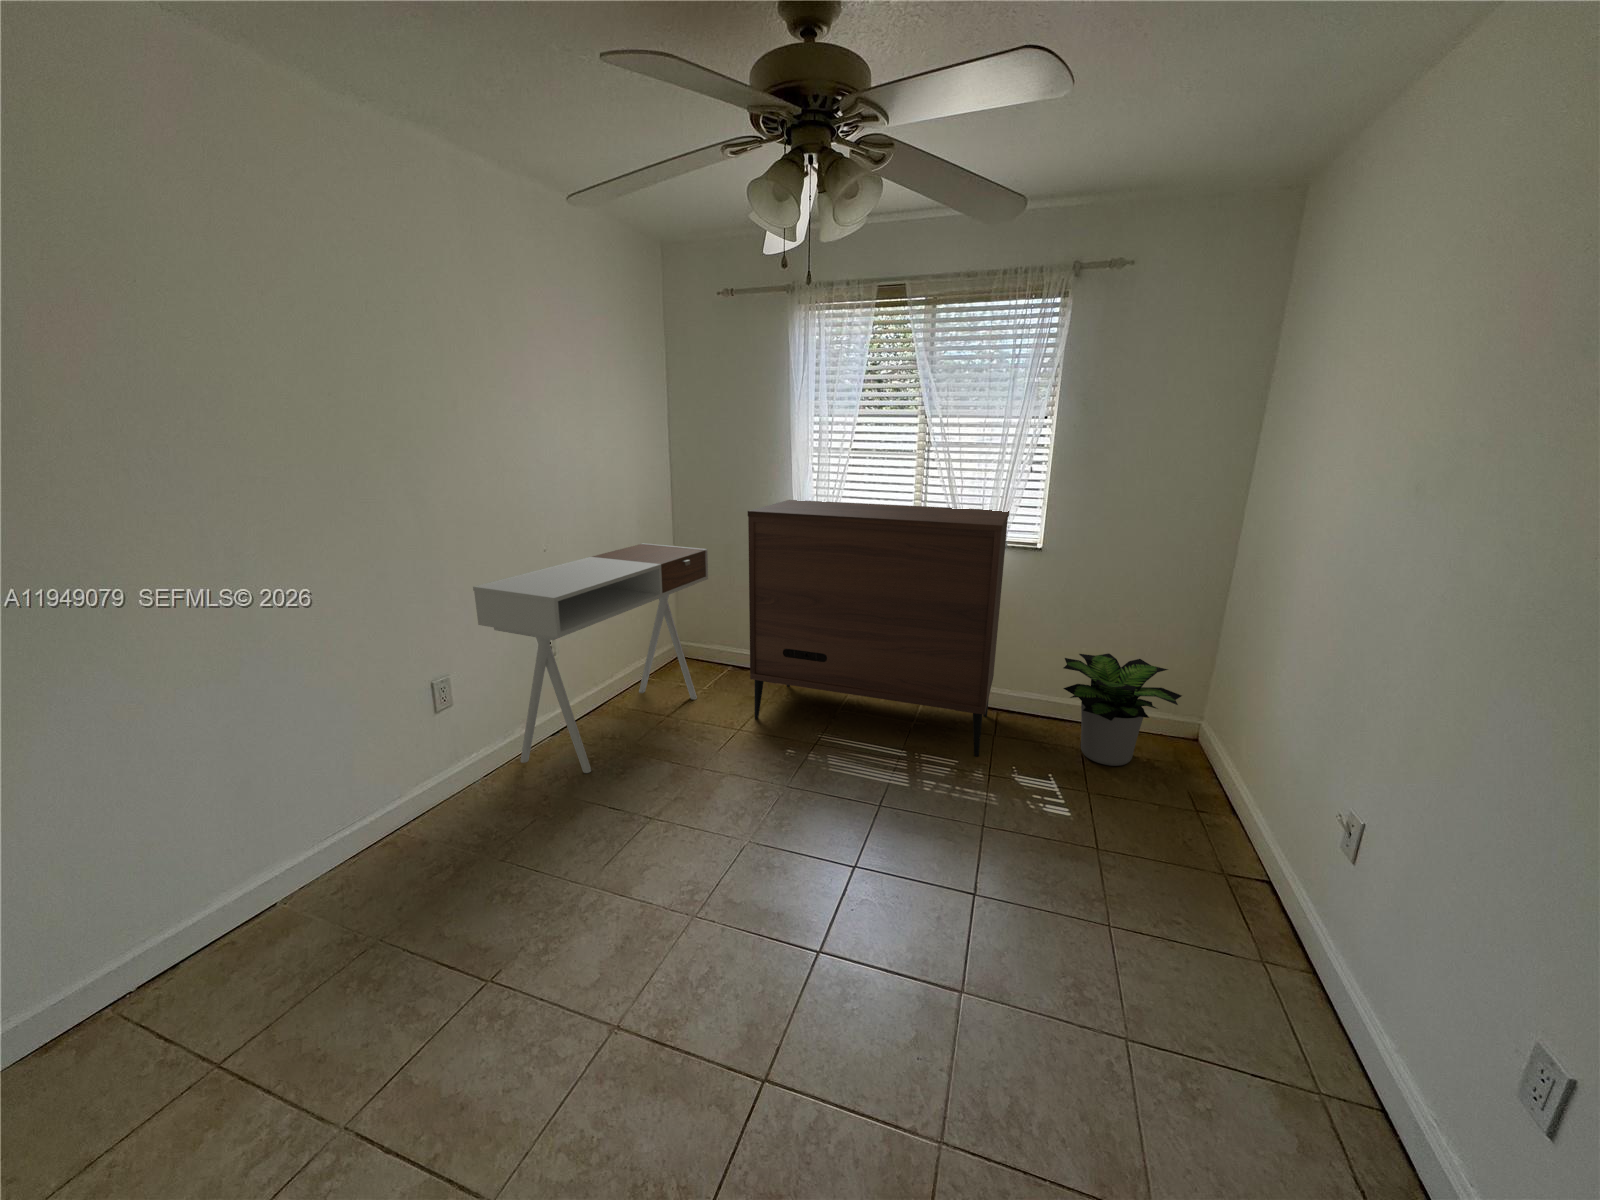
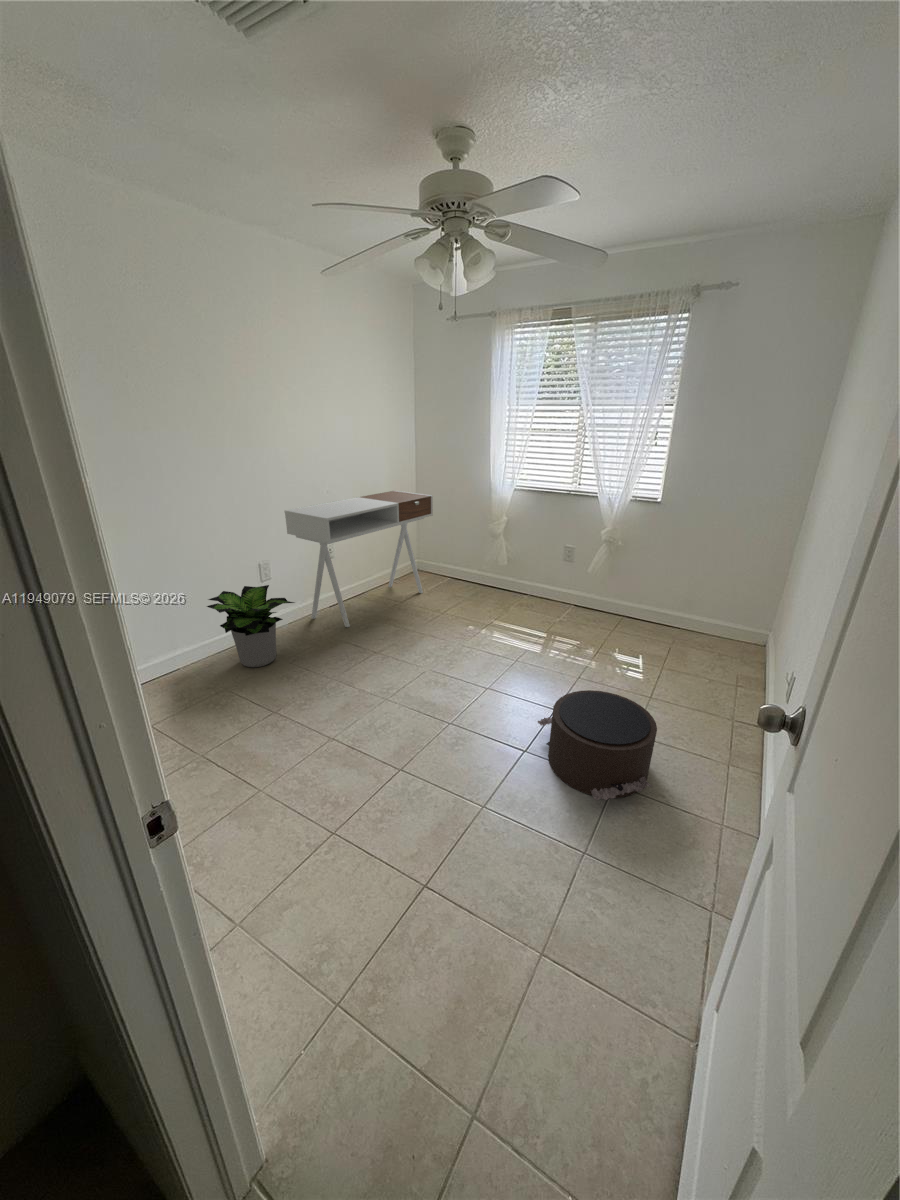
dresser: present [748,500,1009,756] -> none [453,464,638,641]
potted plant: present [1064,653,1182,766] -> present [207,585,294,667]
pouf: none [961,858,1190,1076] -> present [538,690,657,800]

